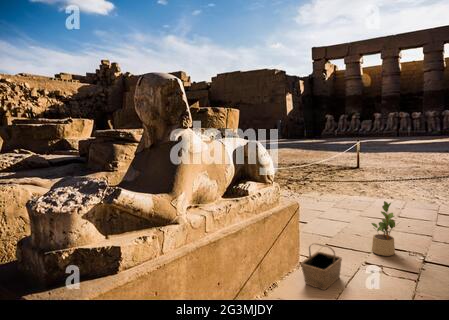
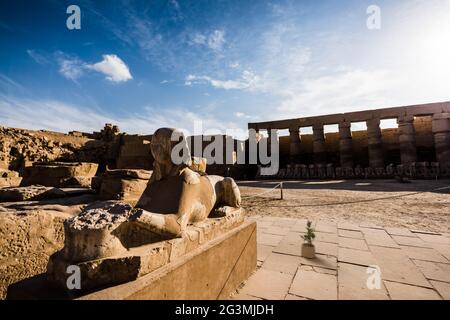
basket: present [301,243,342,290] -> none [259,250,286,285]

